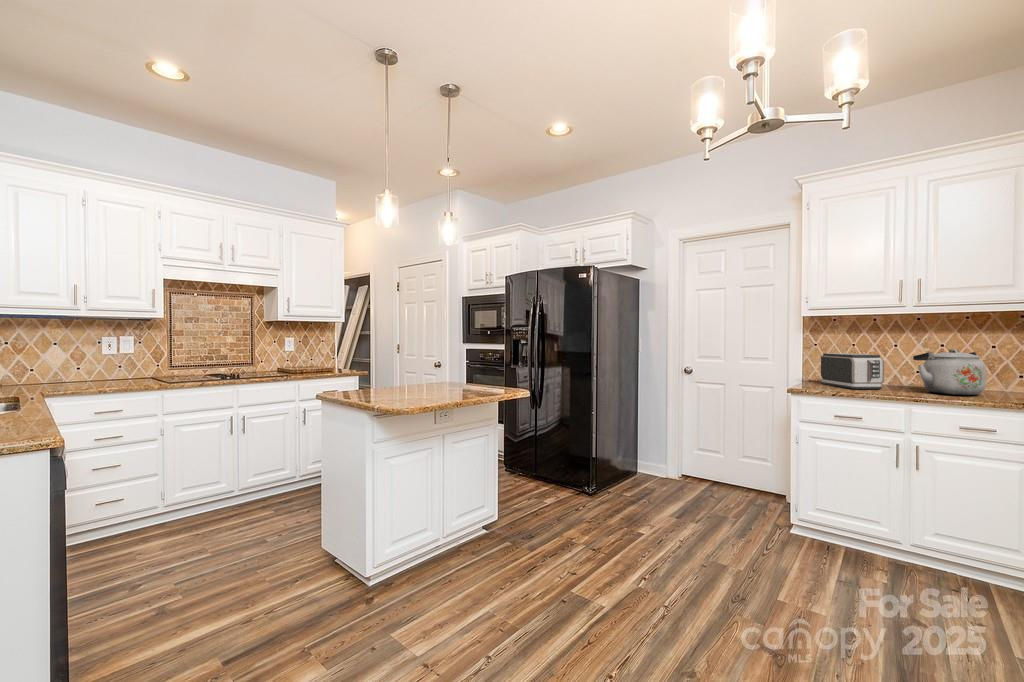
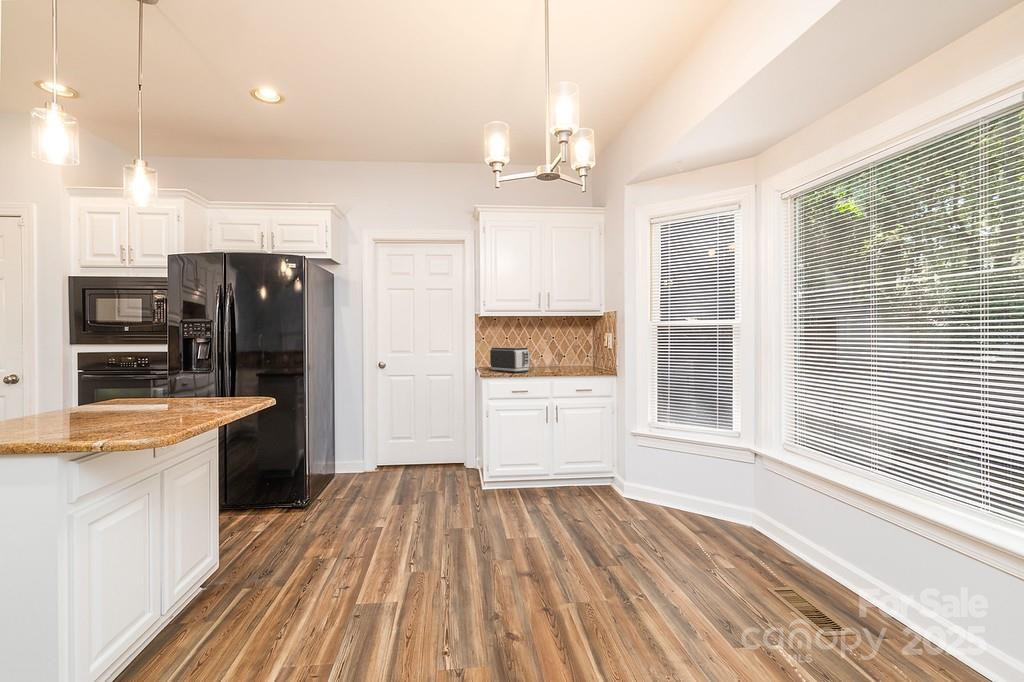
kettle: present [913,349,986,395] -> none [544,343,579,372]

